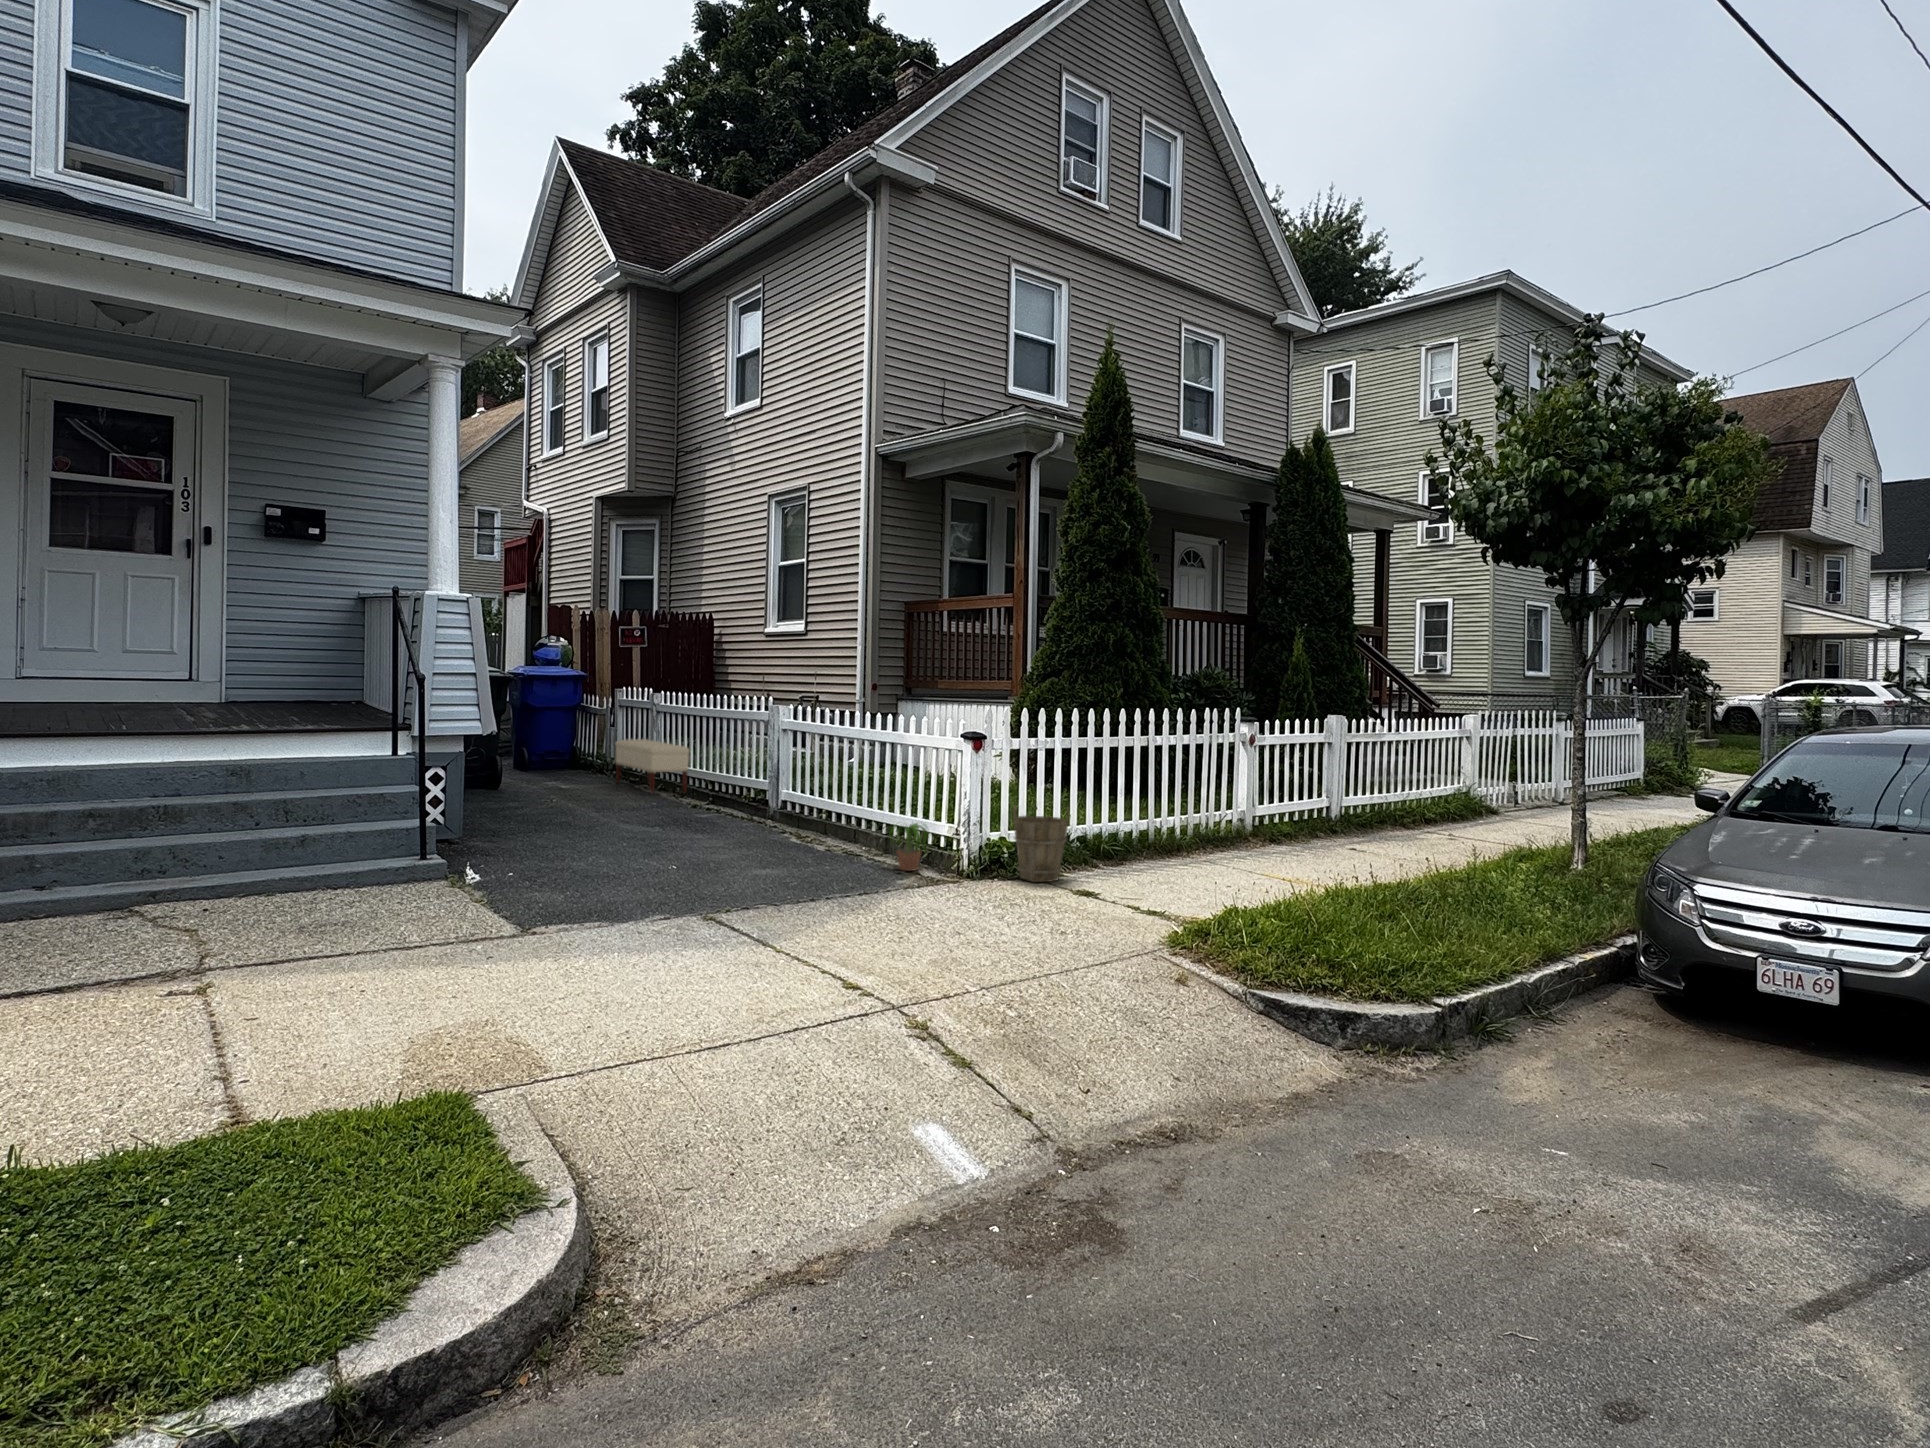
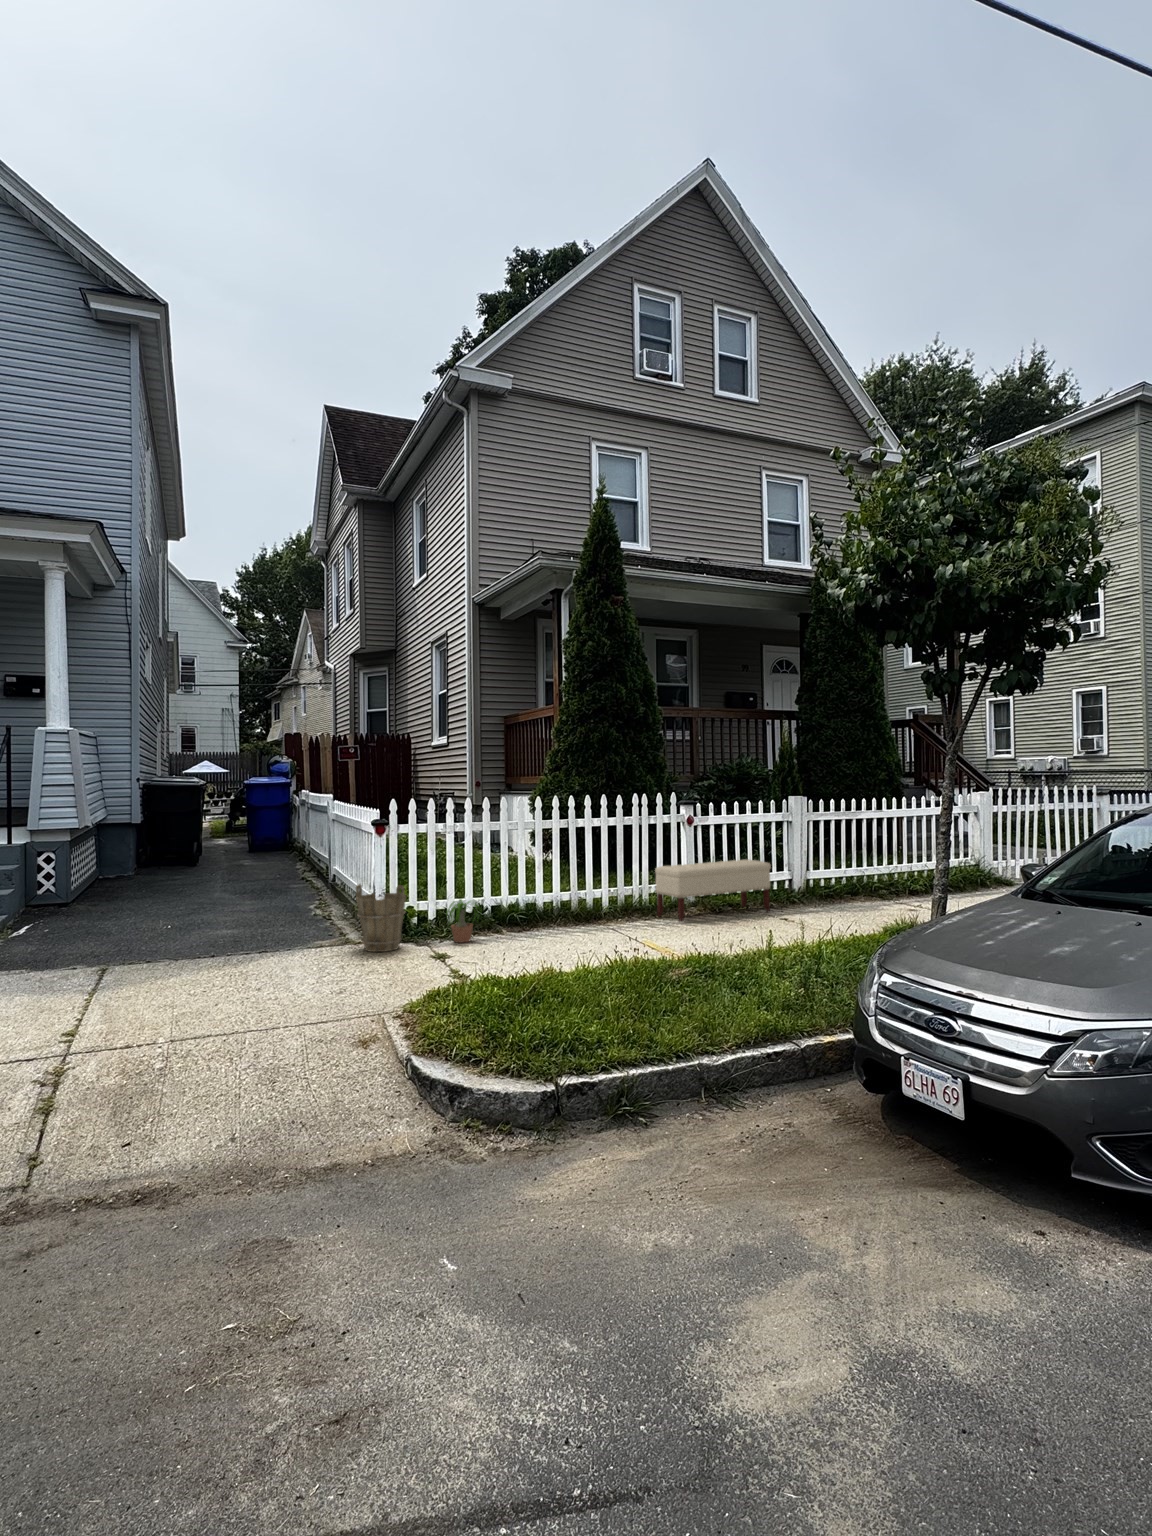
bench: present [616,739,689,794] -> present [655,859,771,922]
potted plant: present [889,823,929,871] -> present [446,899,480,943]

